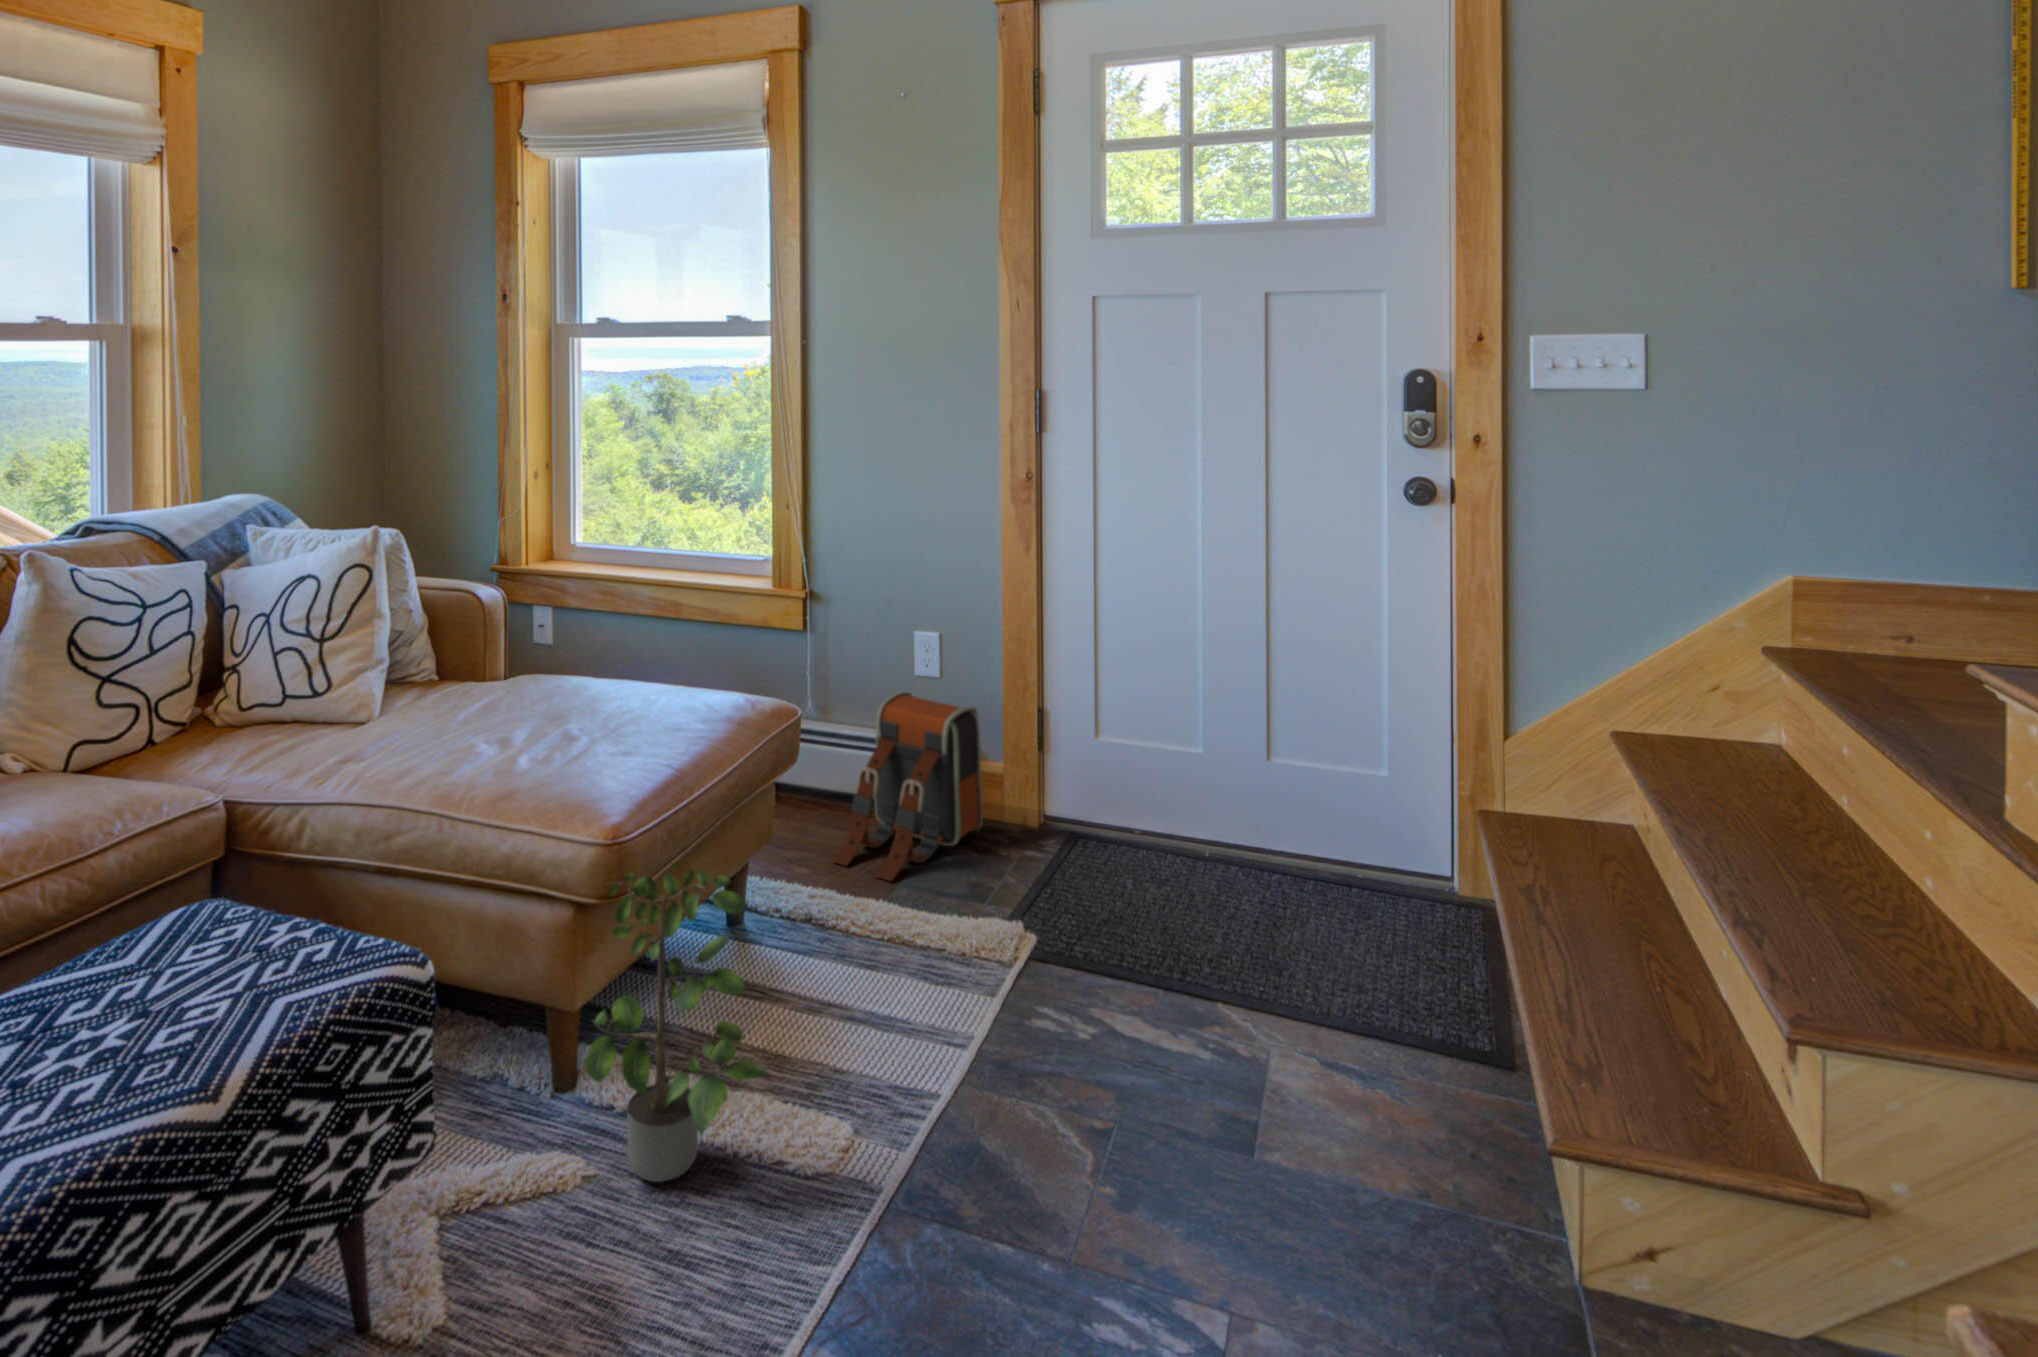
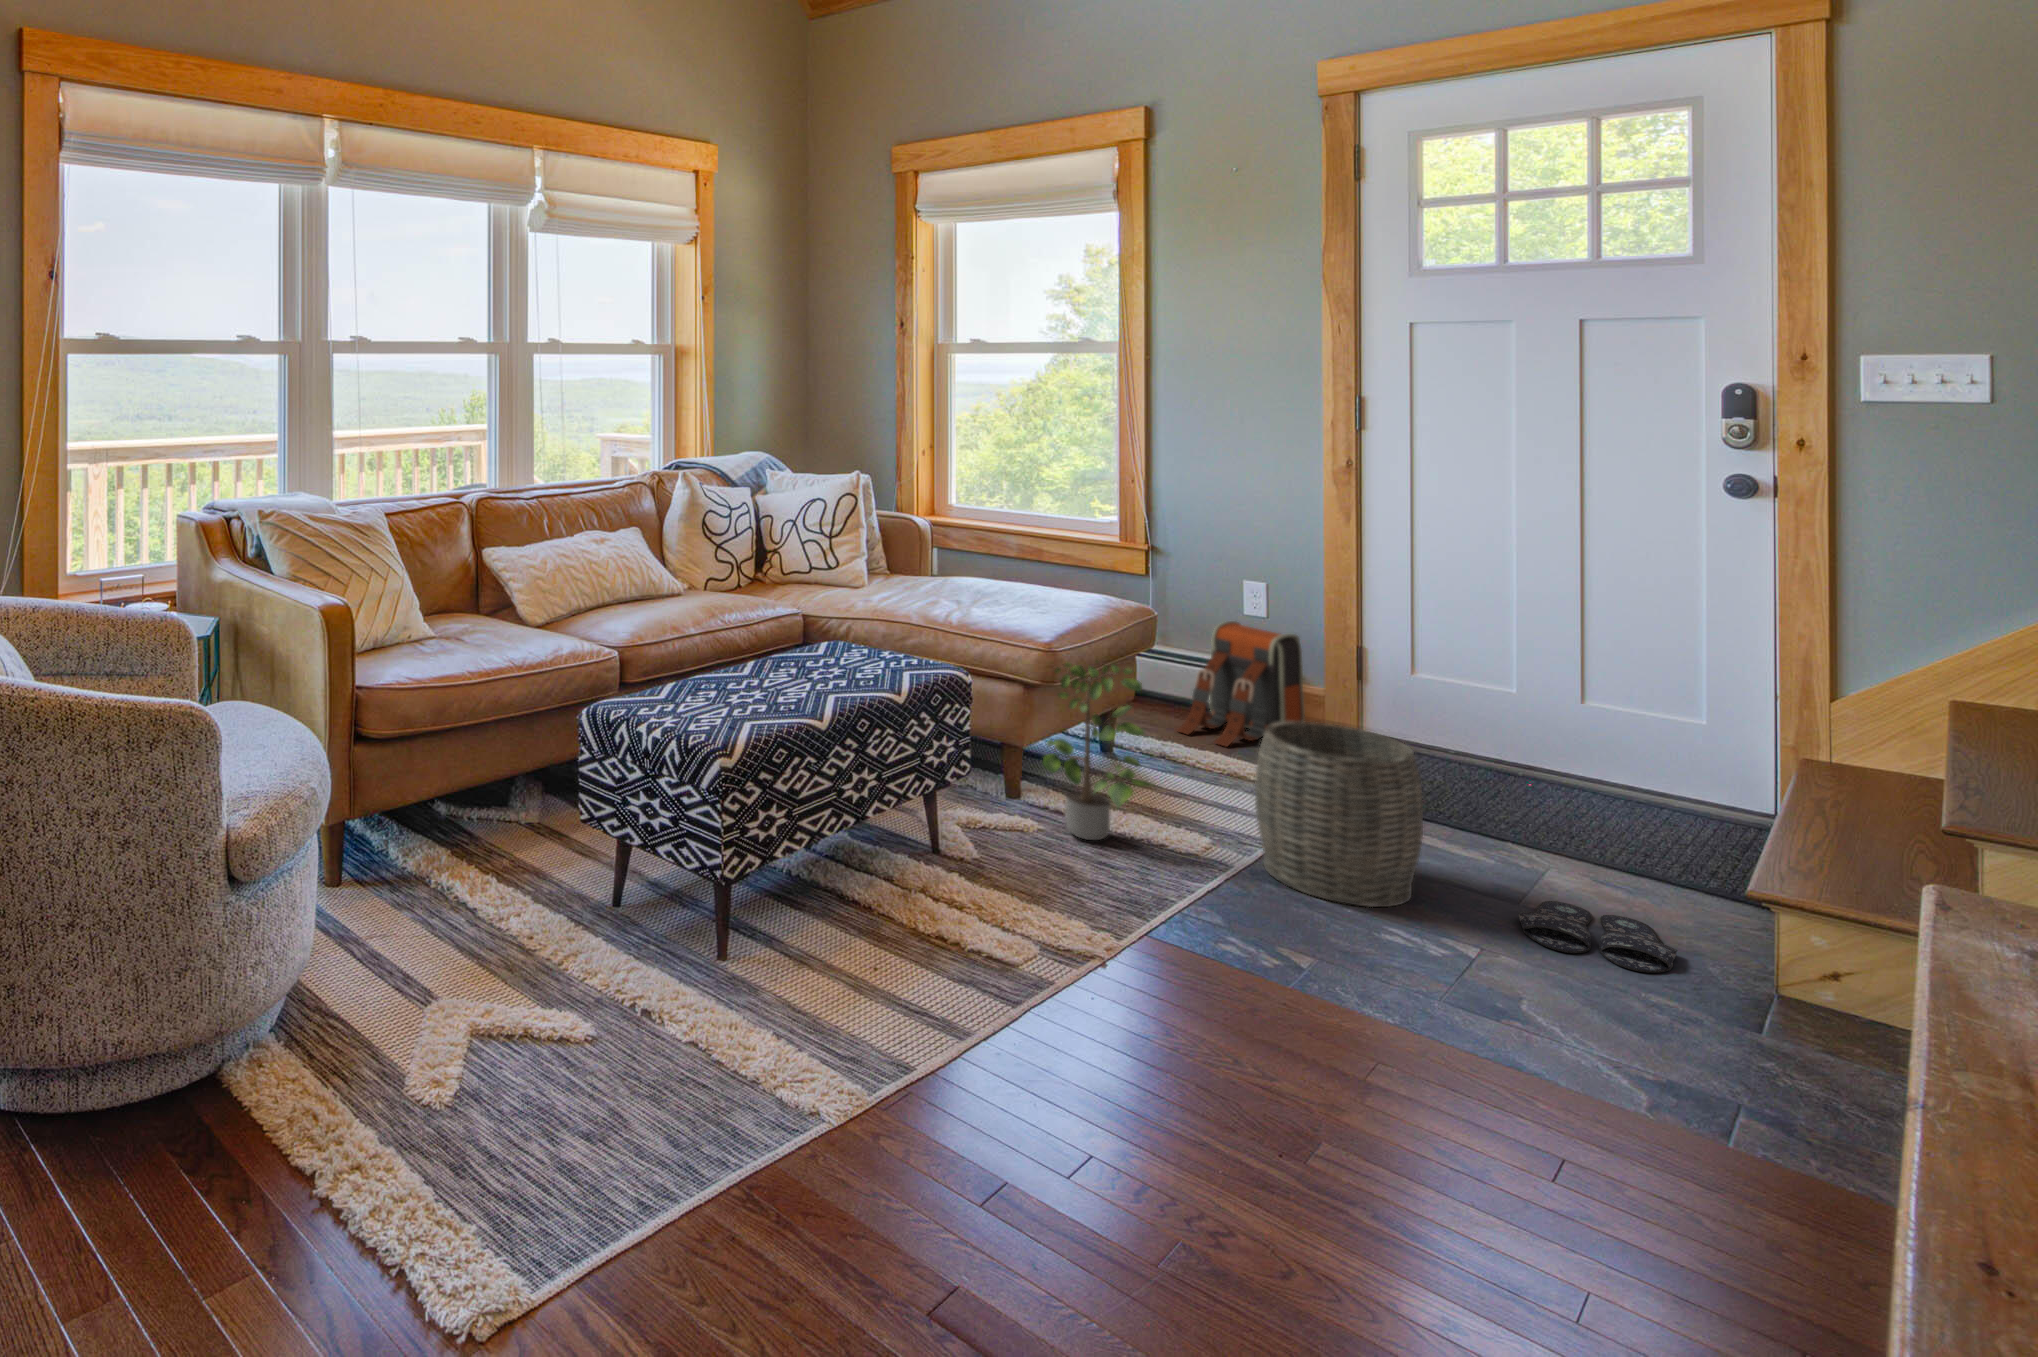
woven basket: none [910,908,1134,1244] -> present [1255,722,1423,907]
slippers: none [1256,1136,1450,1294] -> present [1518,901,1677,973]

